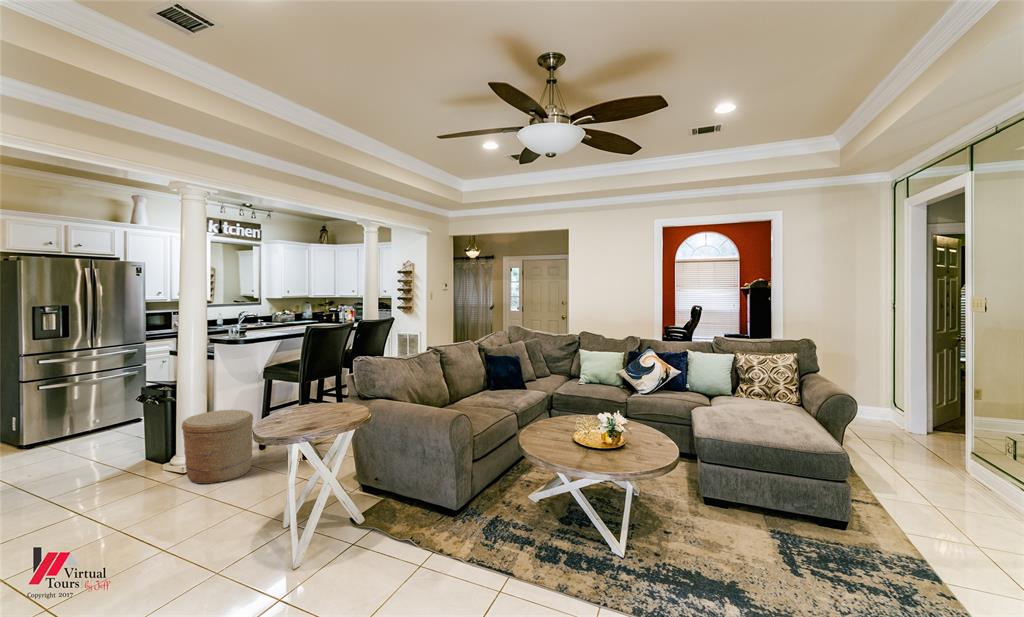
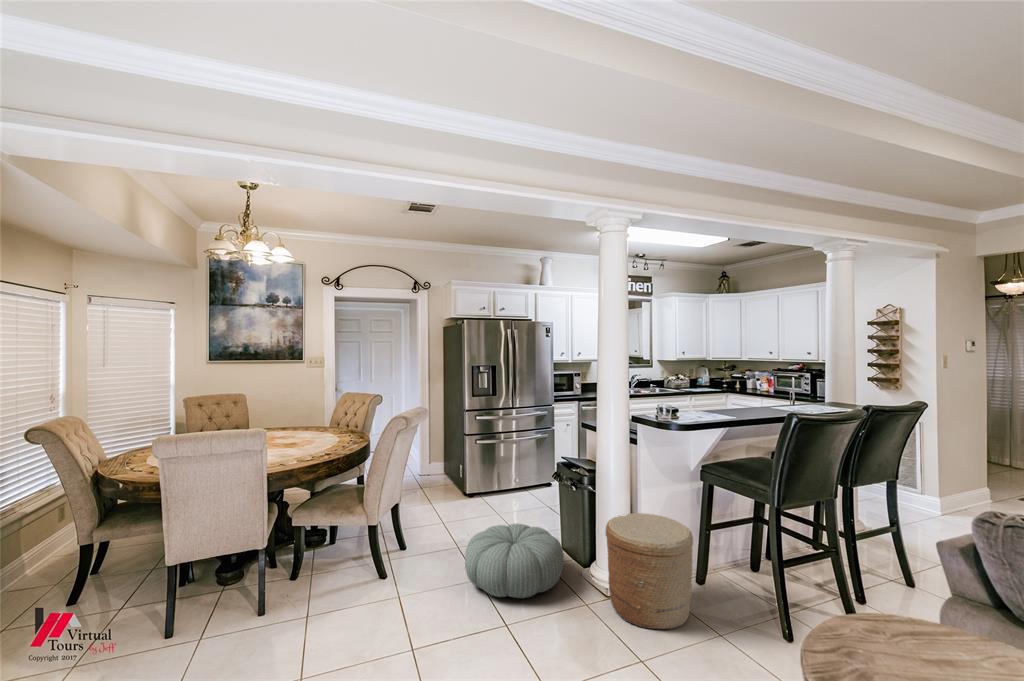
pouf: none [30,441,145,500] -> present [465,524,564,598]

